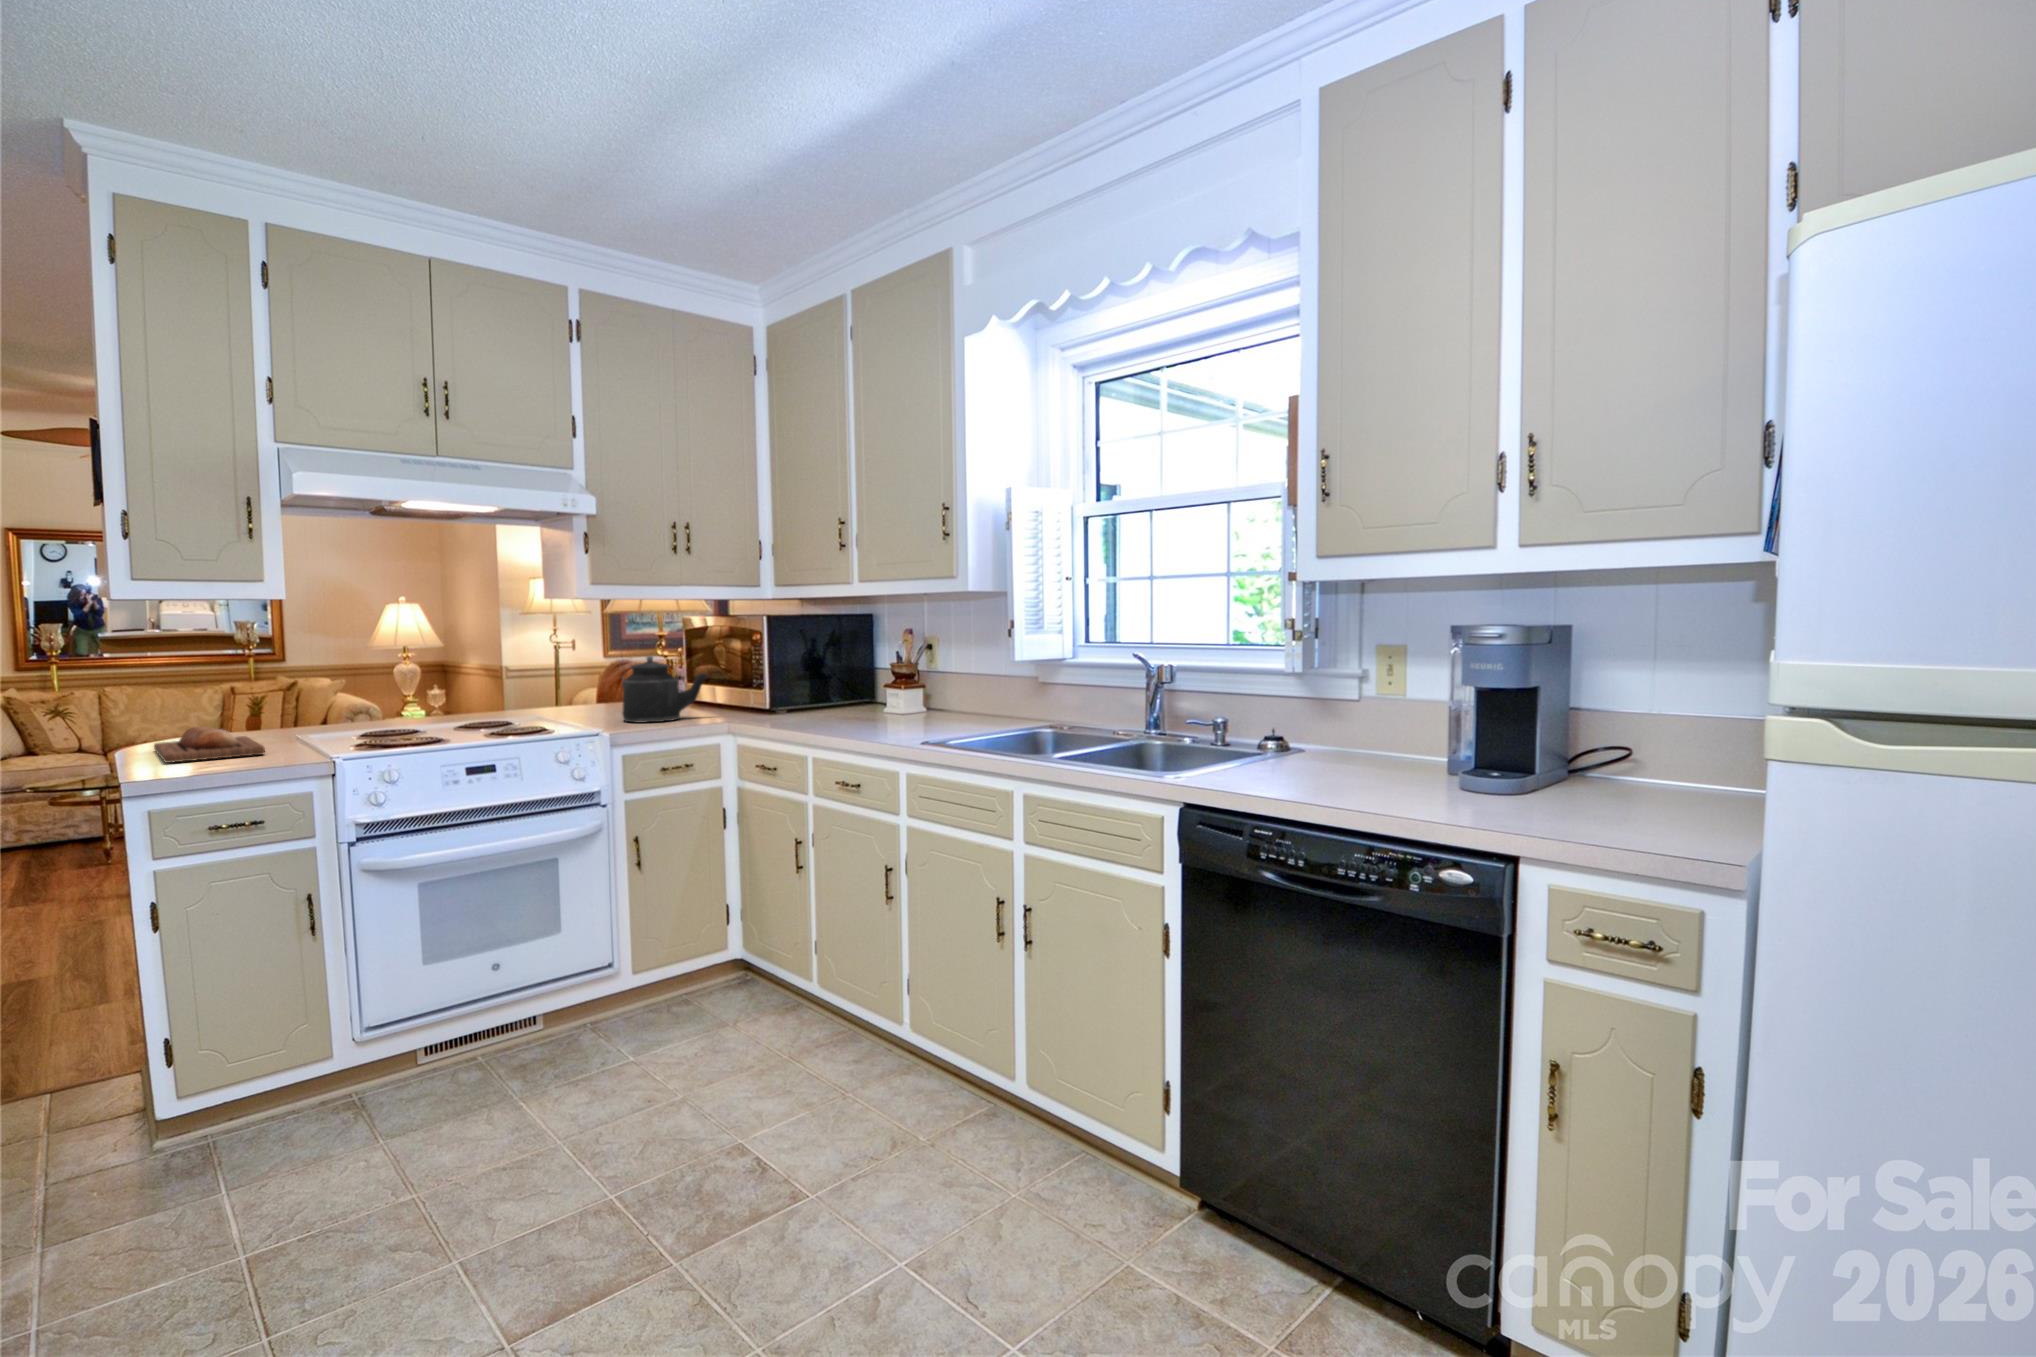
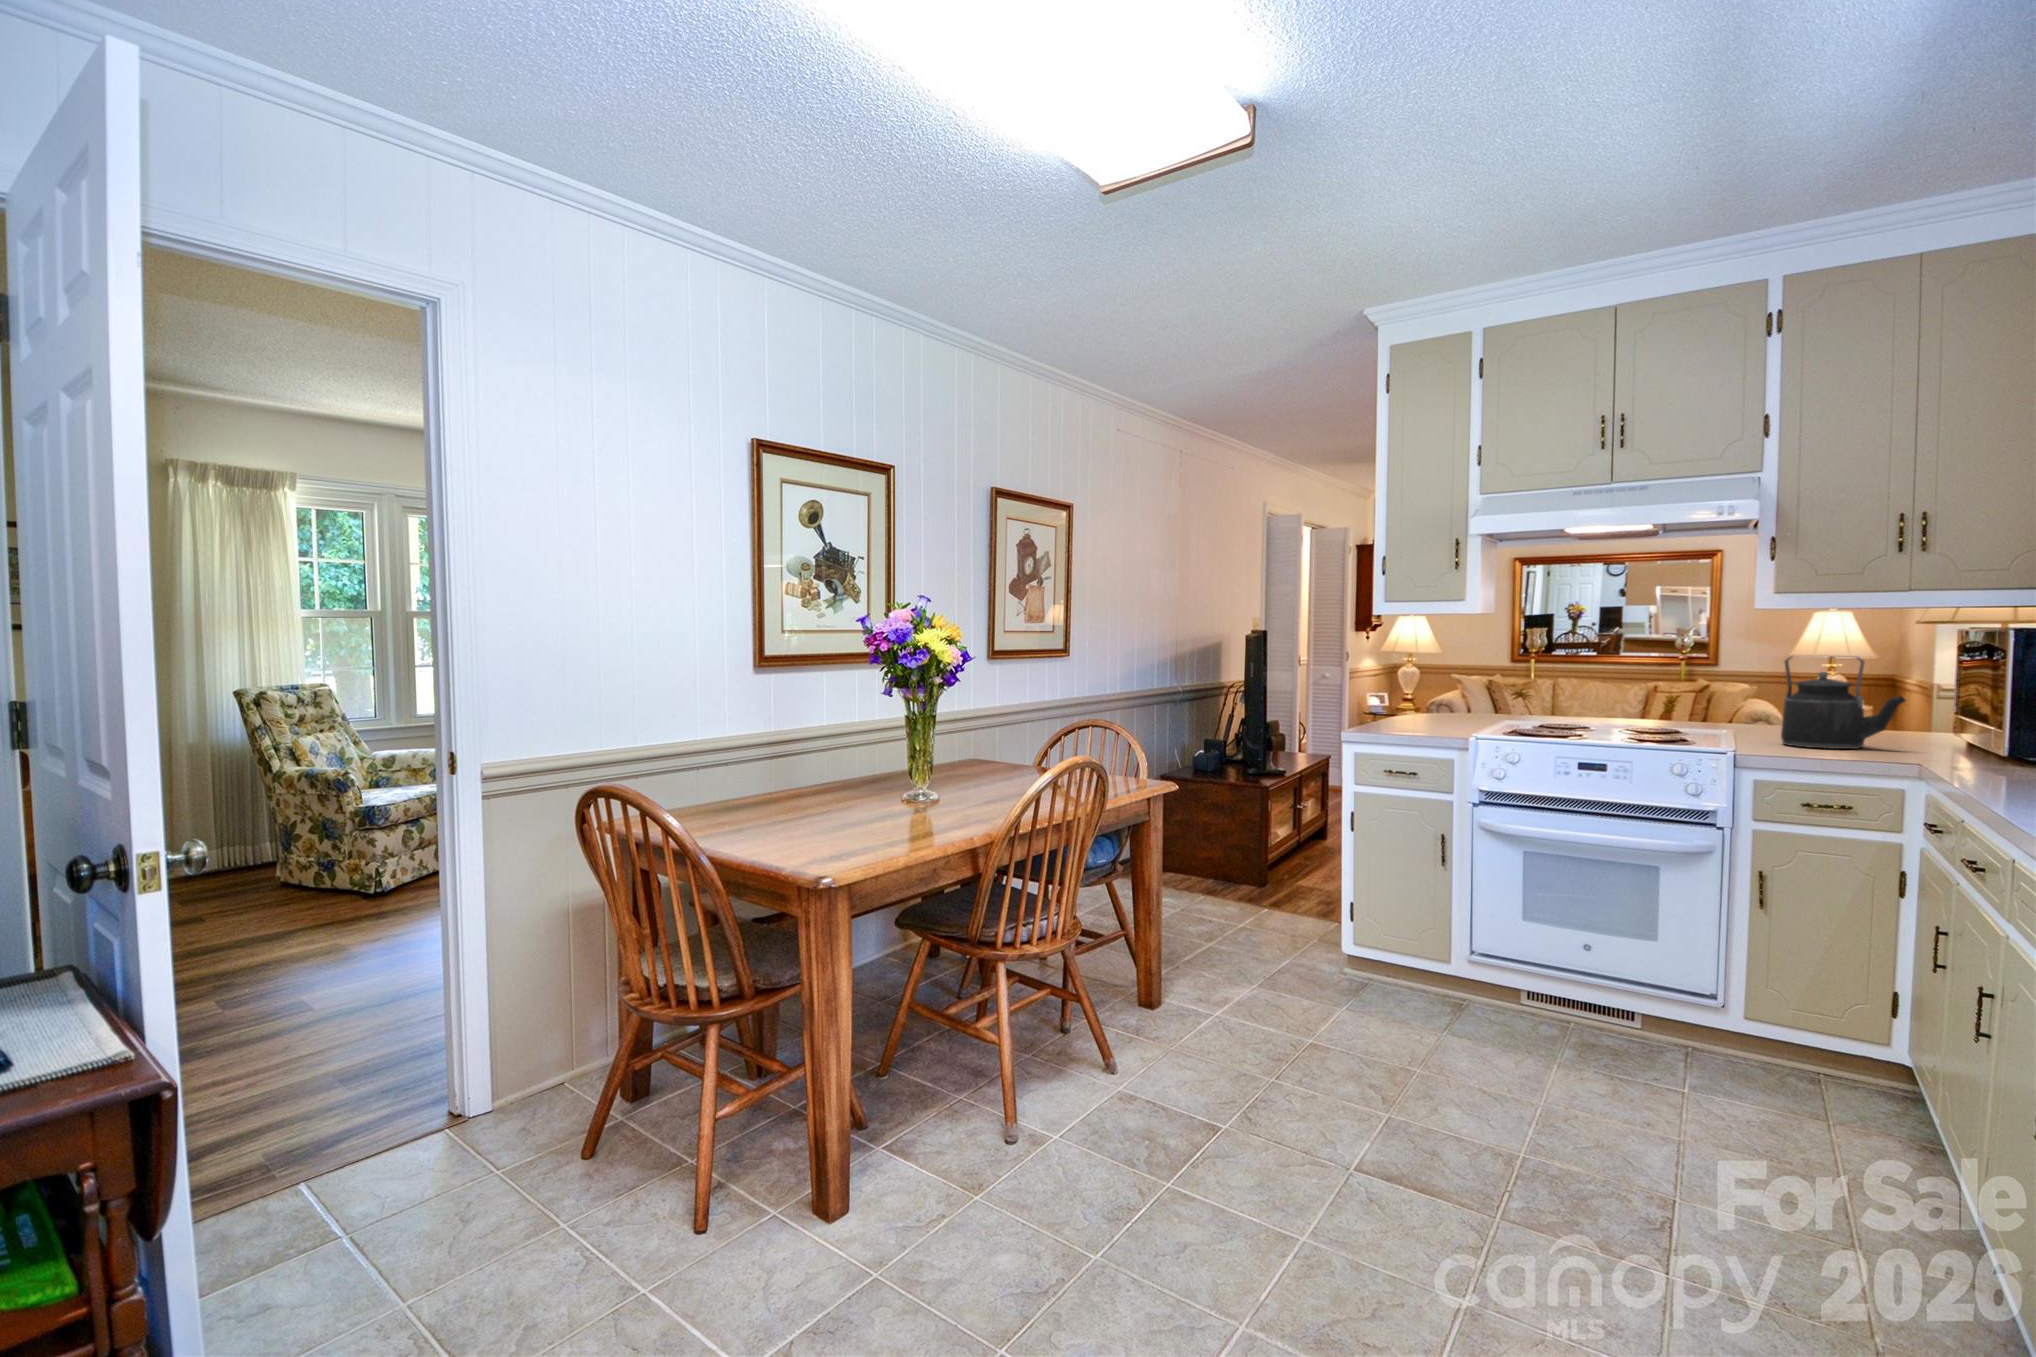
bread loaf: present [154,727,265,763] -> none [1385,707,1462,730]

